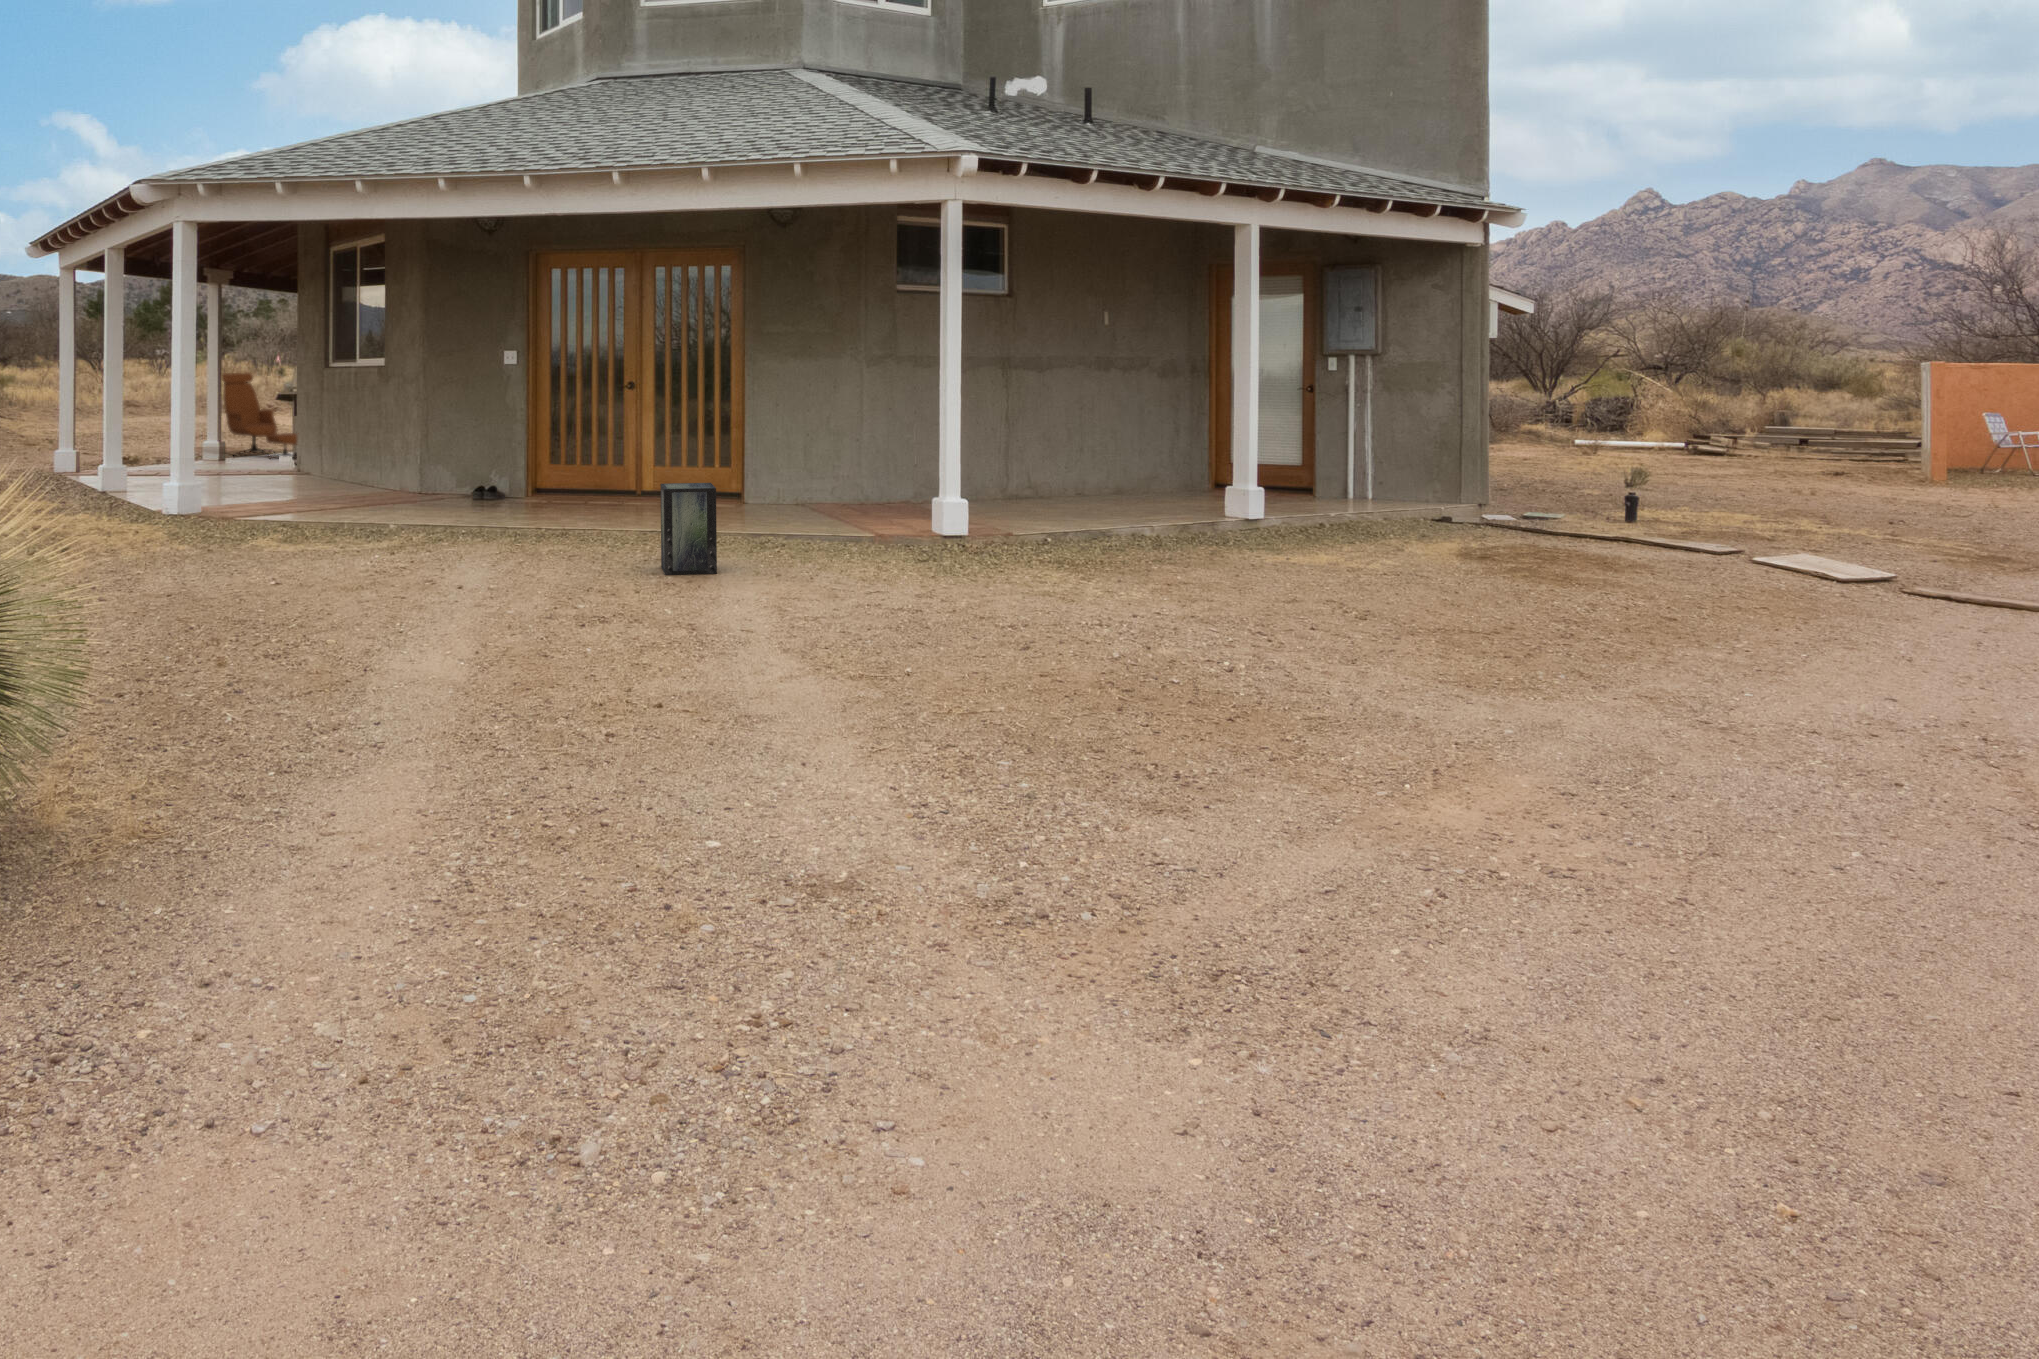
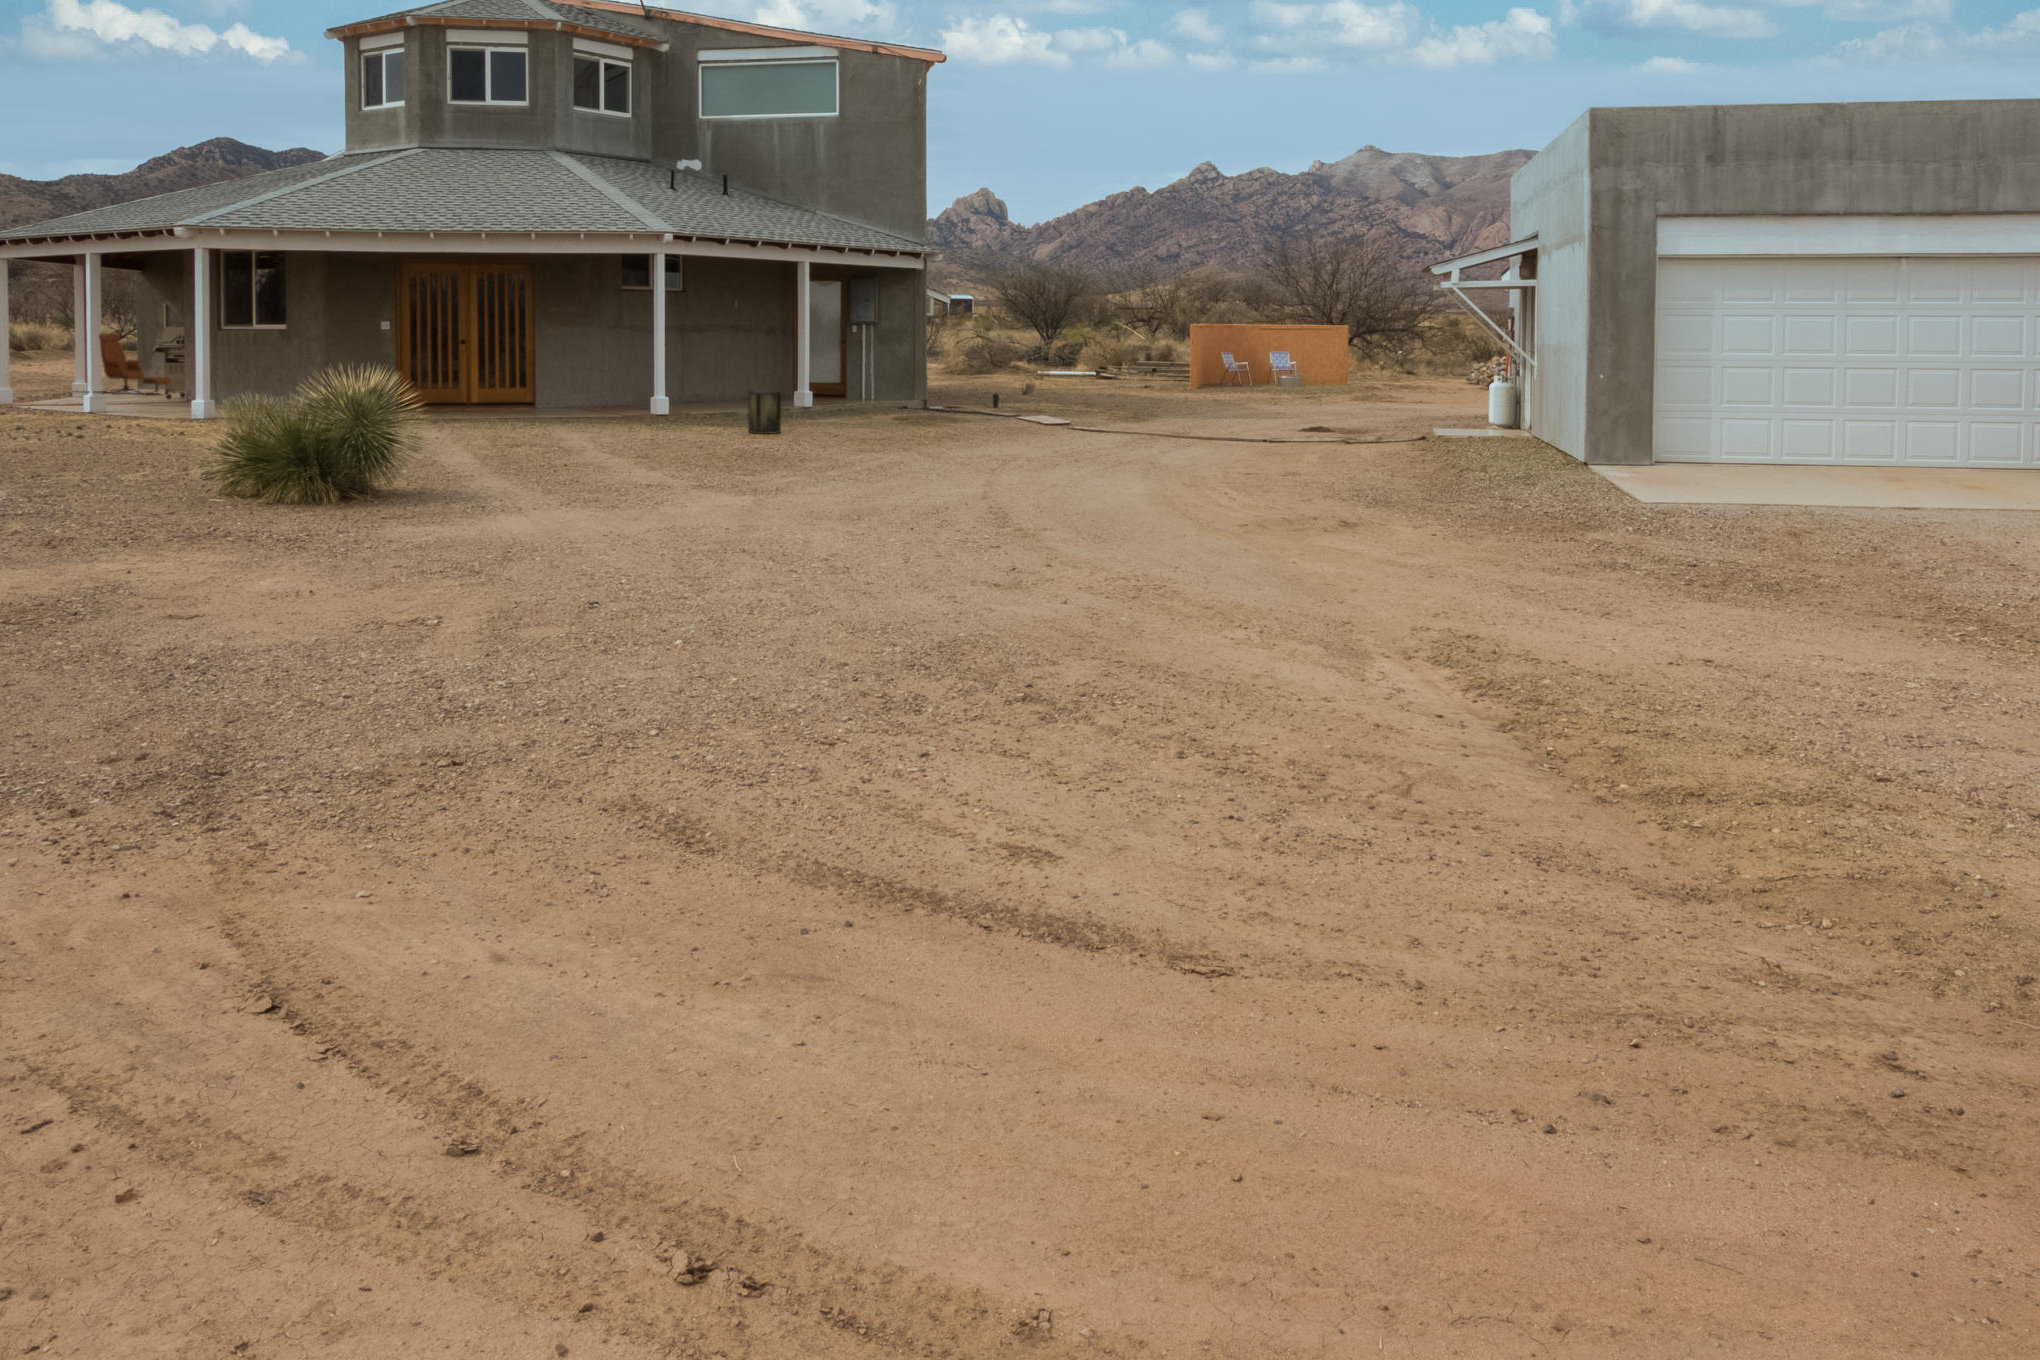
storage box: present [660,483,717,575] -> present [748,391,781,434]

